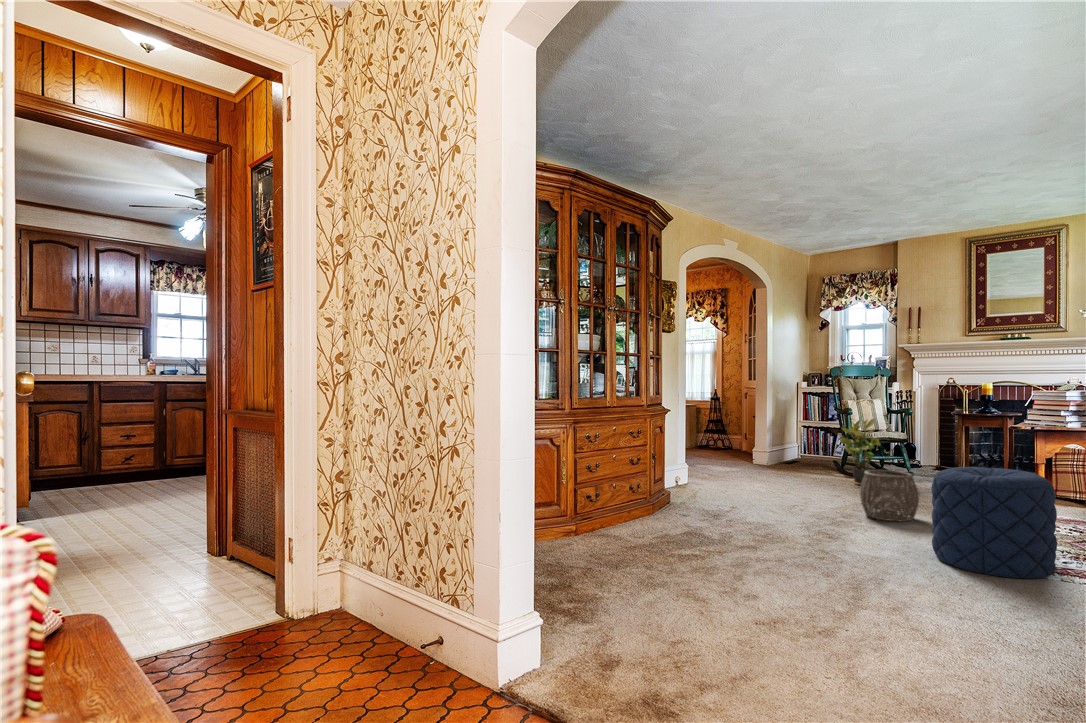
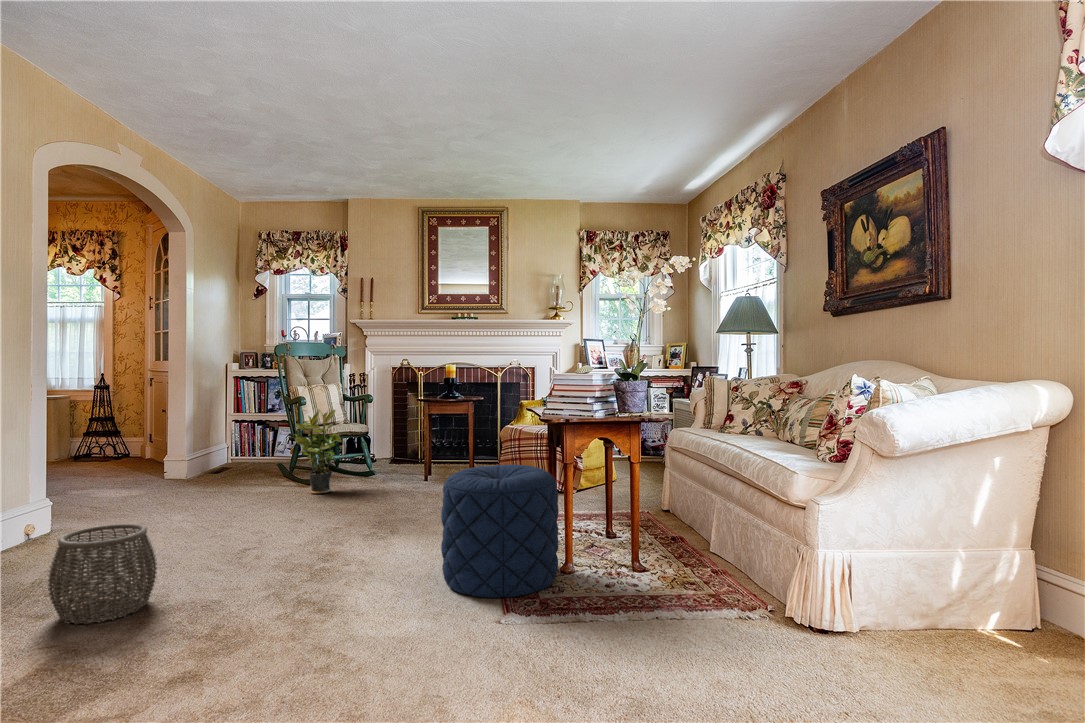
woven basket: present [860,470,919,522] -> present [48,524,157,625]

